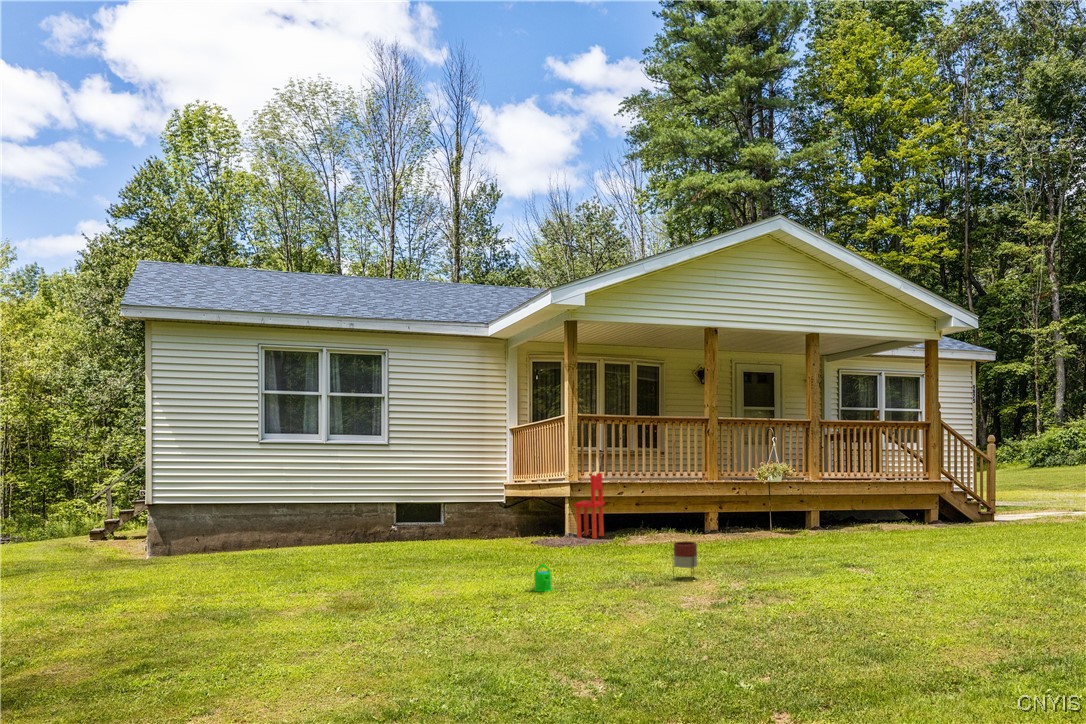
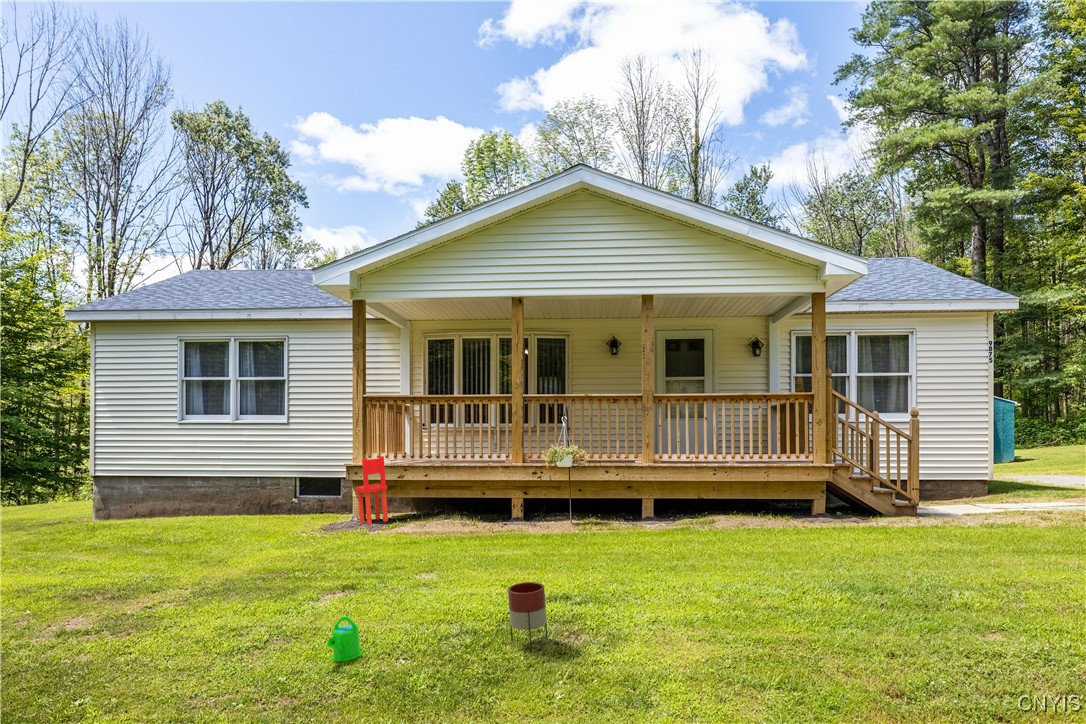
planter: present [673,541,697,576] -> present [508,582,547,651]
watering can: present [534,564,553,592] -> present [327,616,362,661]

